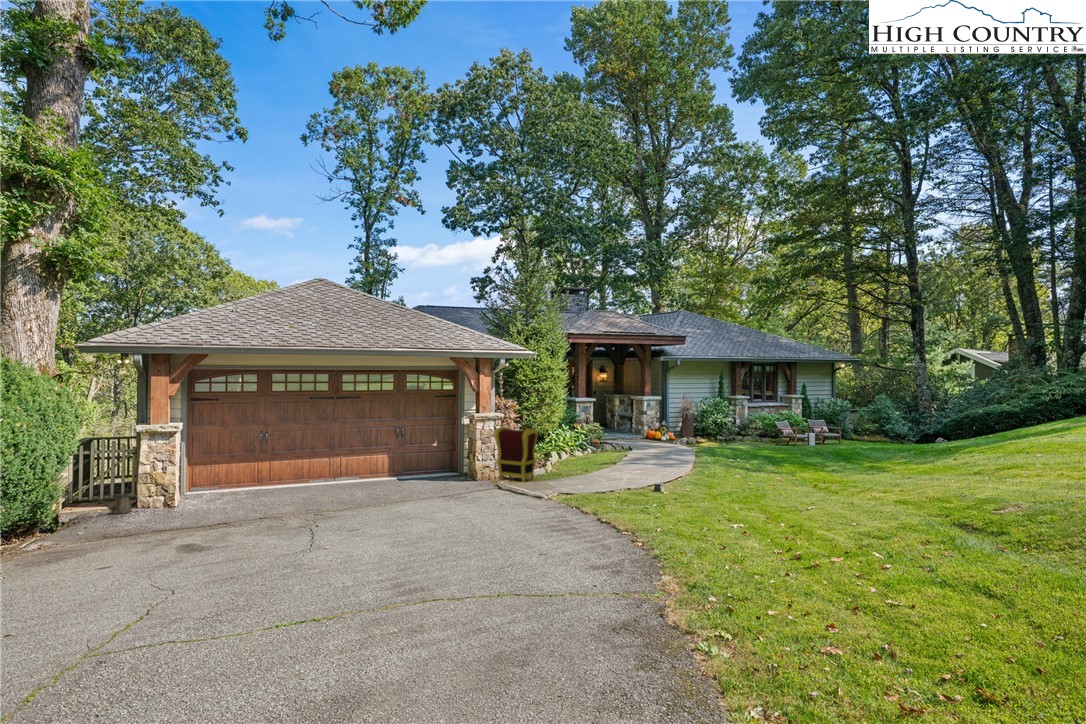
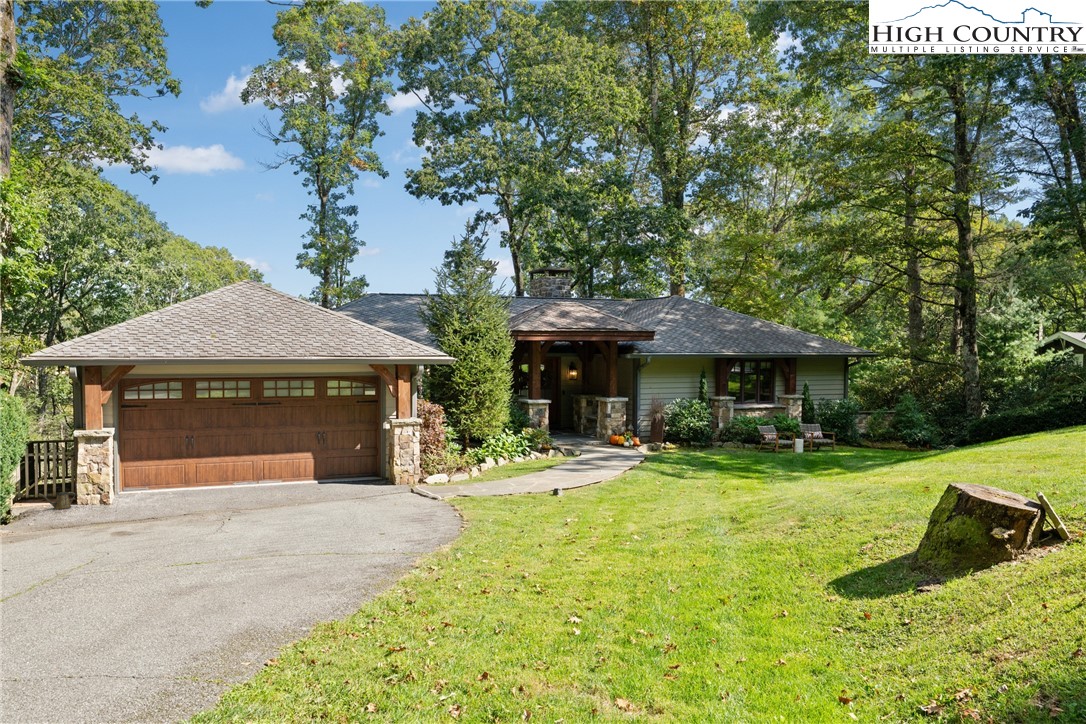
armchair: present [494,427,538,482] -> none [412,434,455,488]

